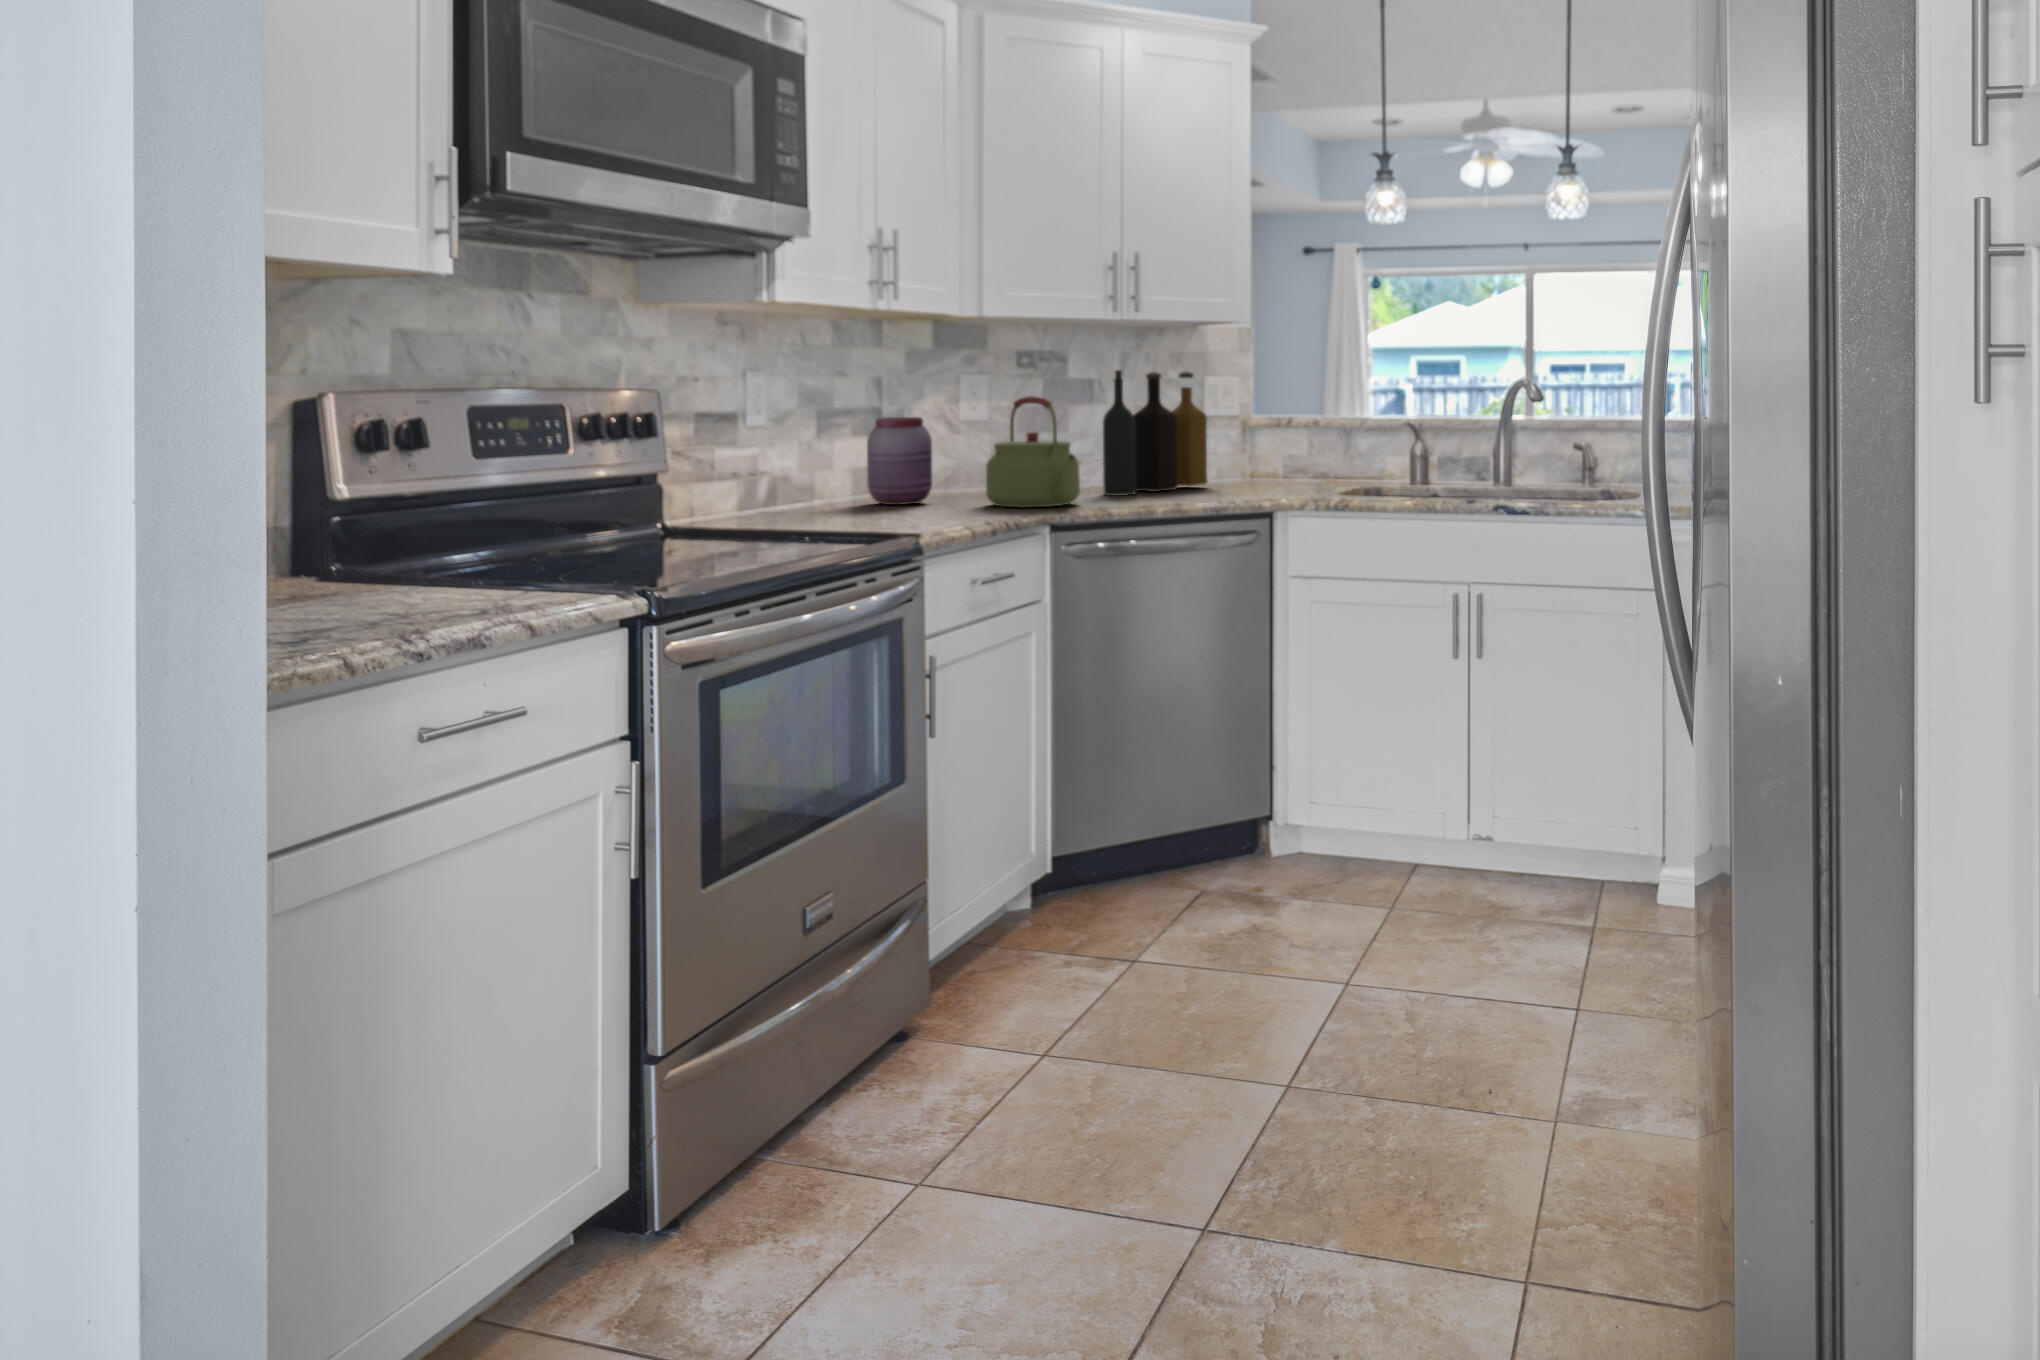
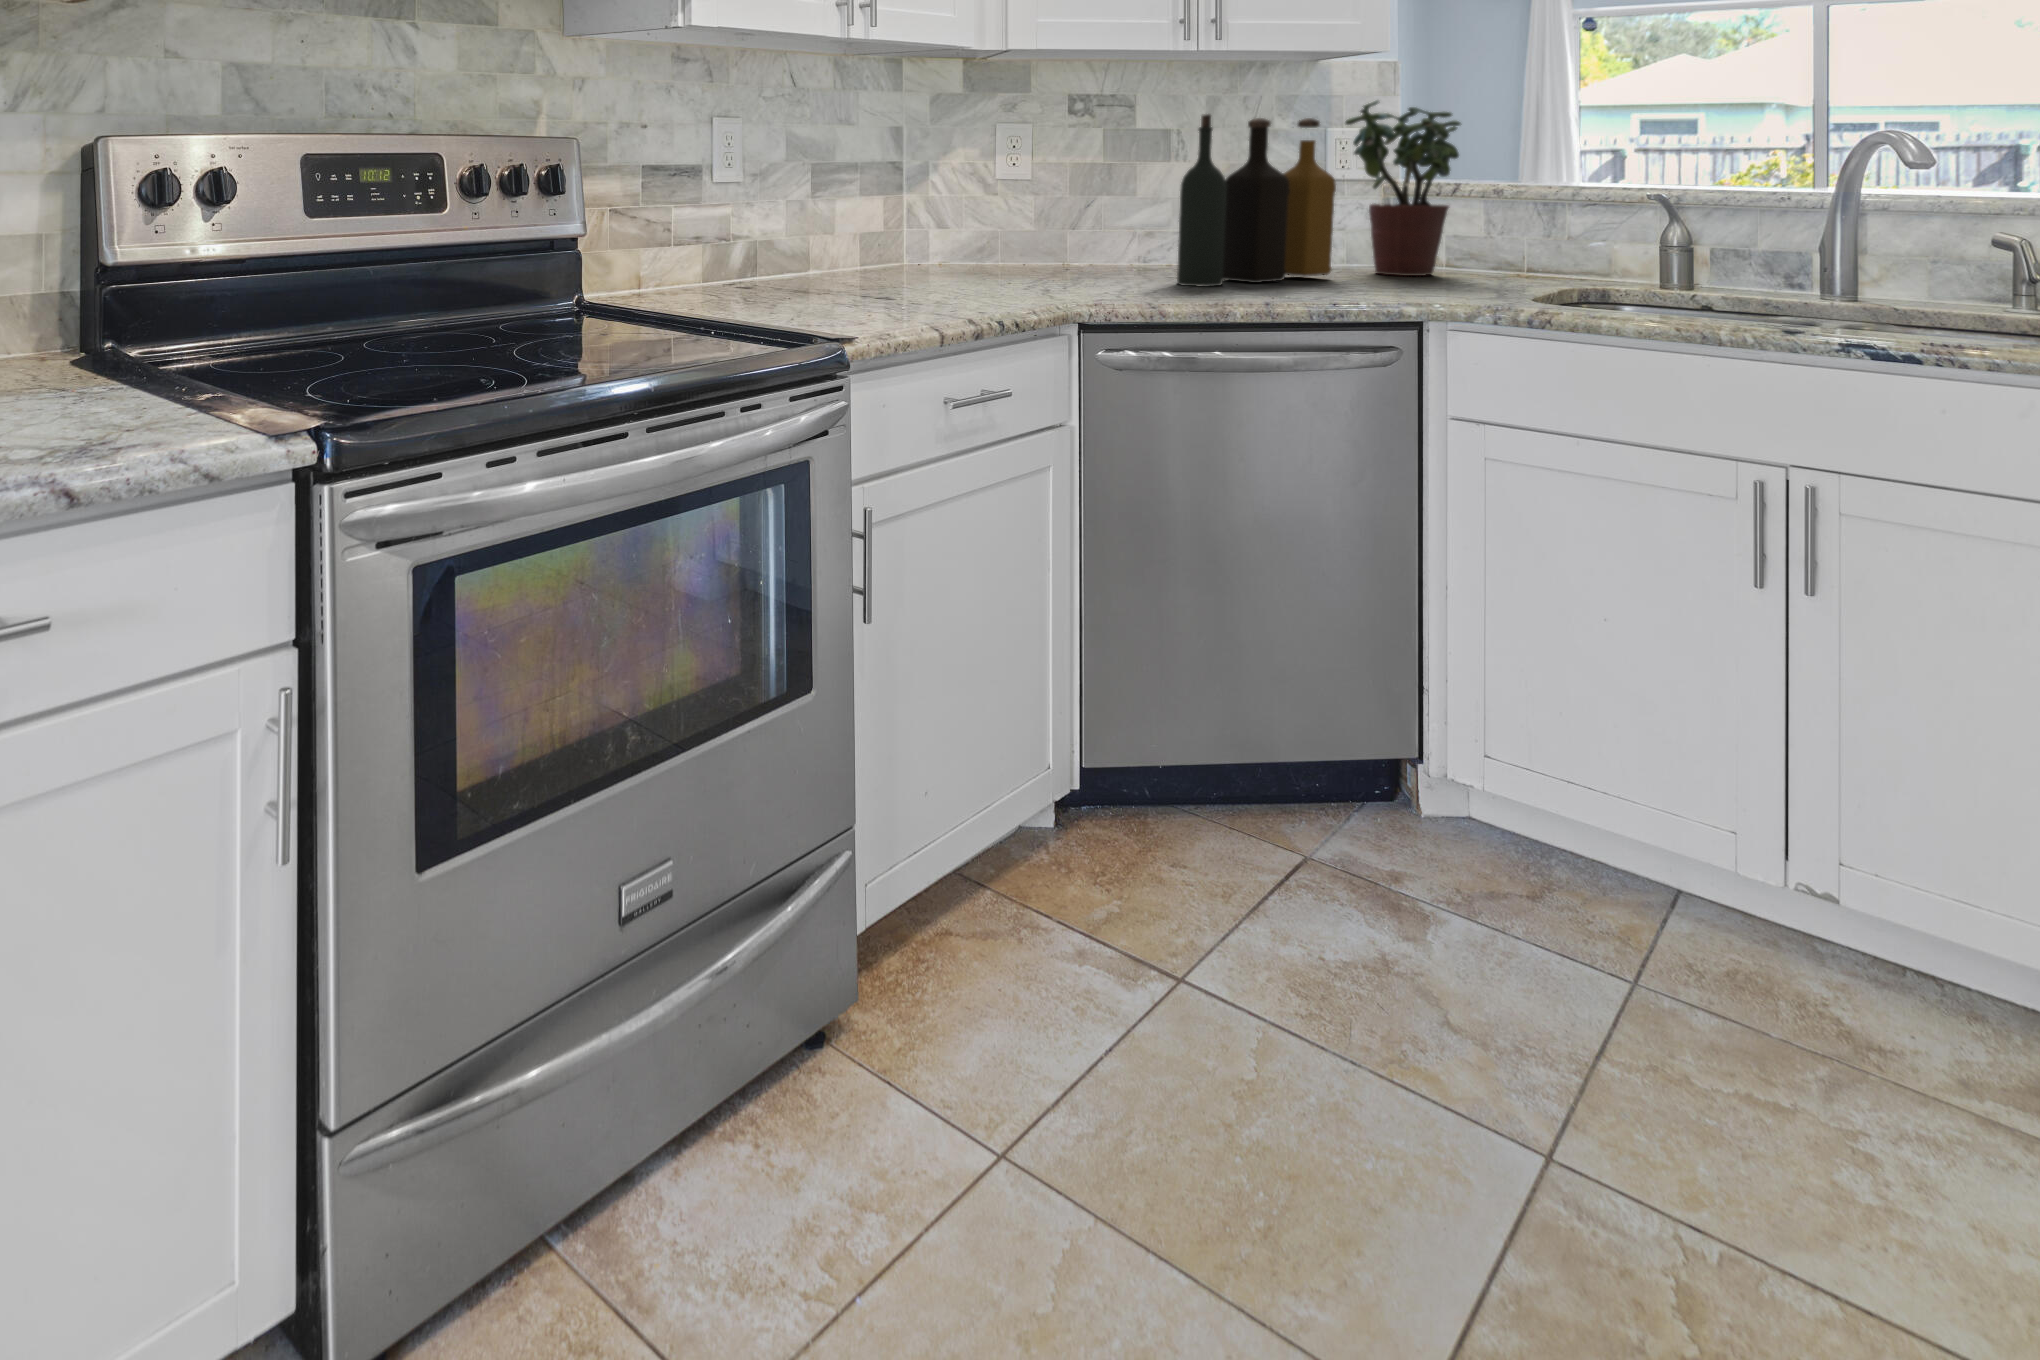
potted plant: none [1209,358,1285,484] -> present [1345,101,1461,276]
kettle: present [986,396,1080,508] -> none [1005,148,1135,300]
jar: present [867,417,932,505] -> none [860,175,943,287]

